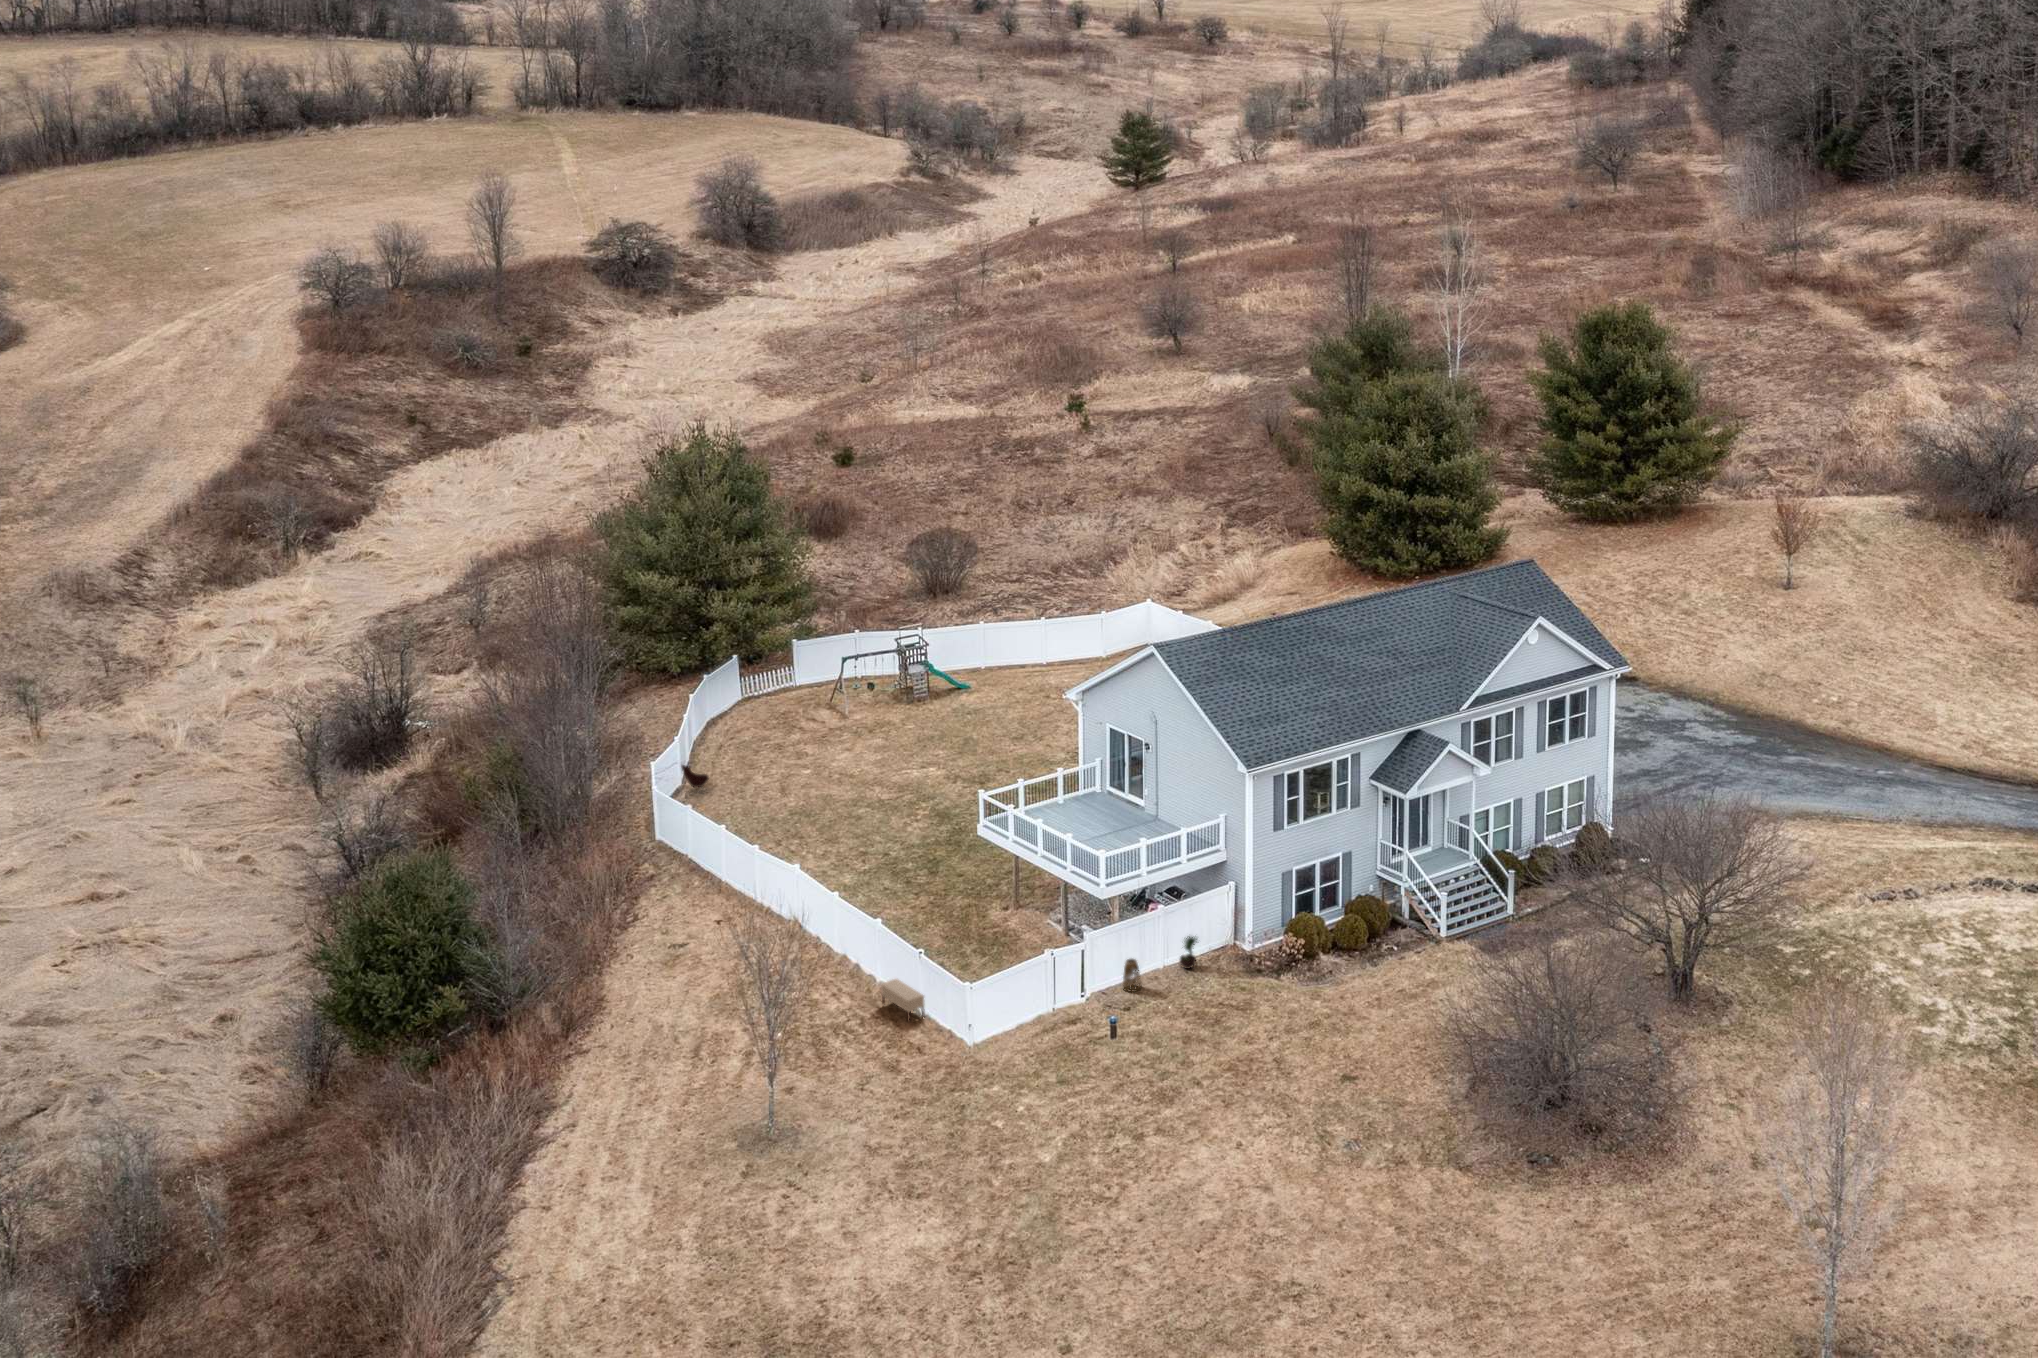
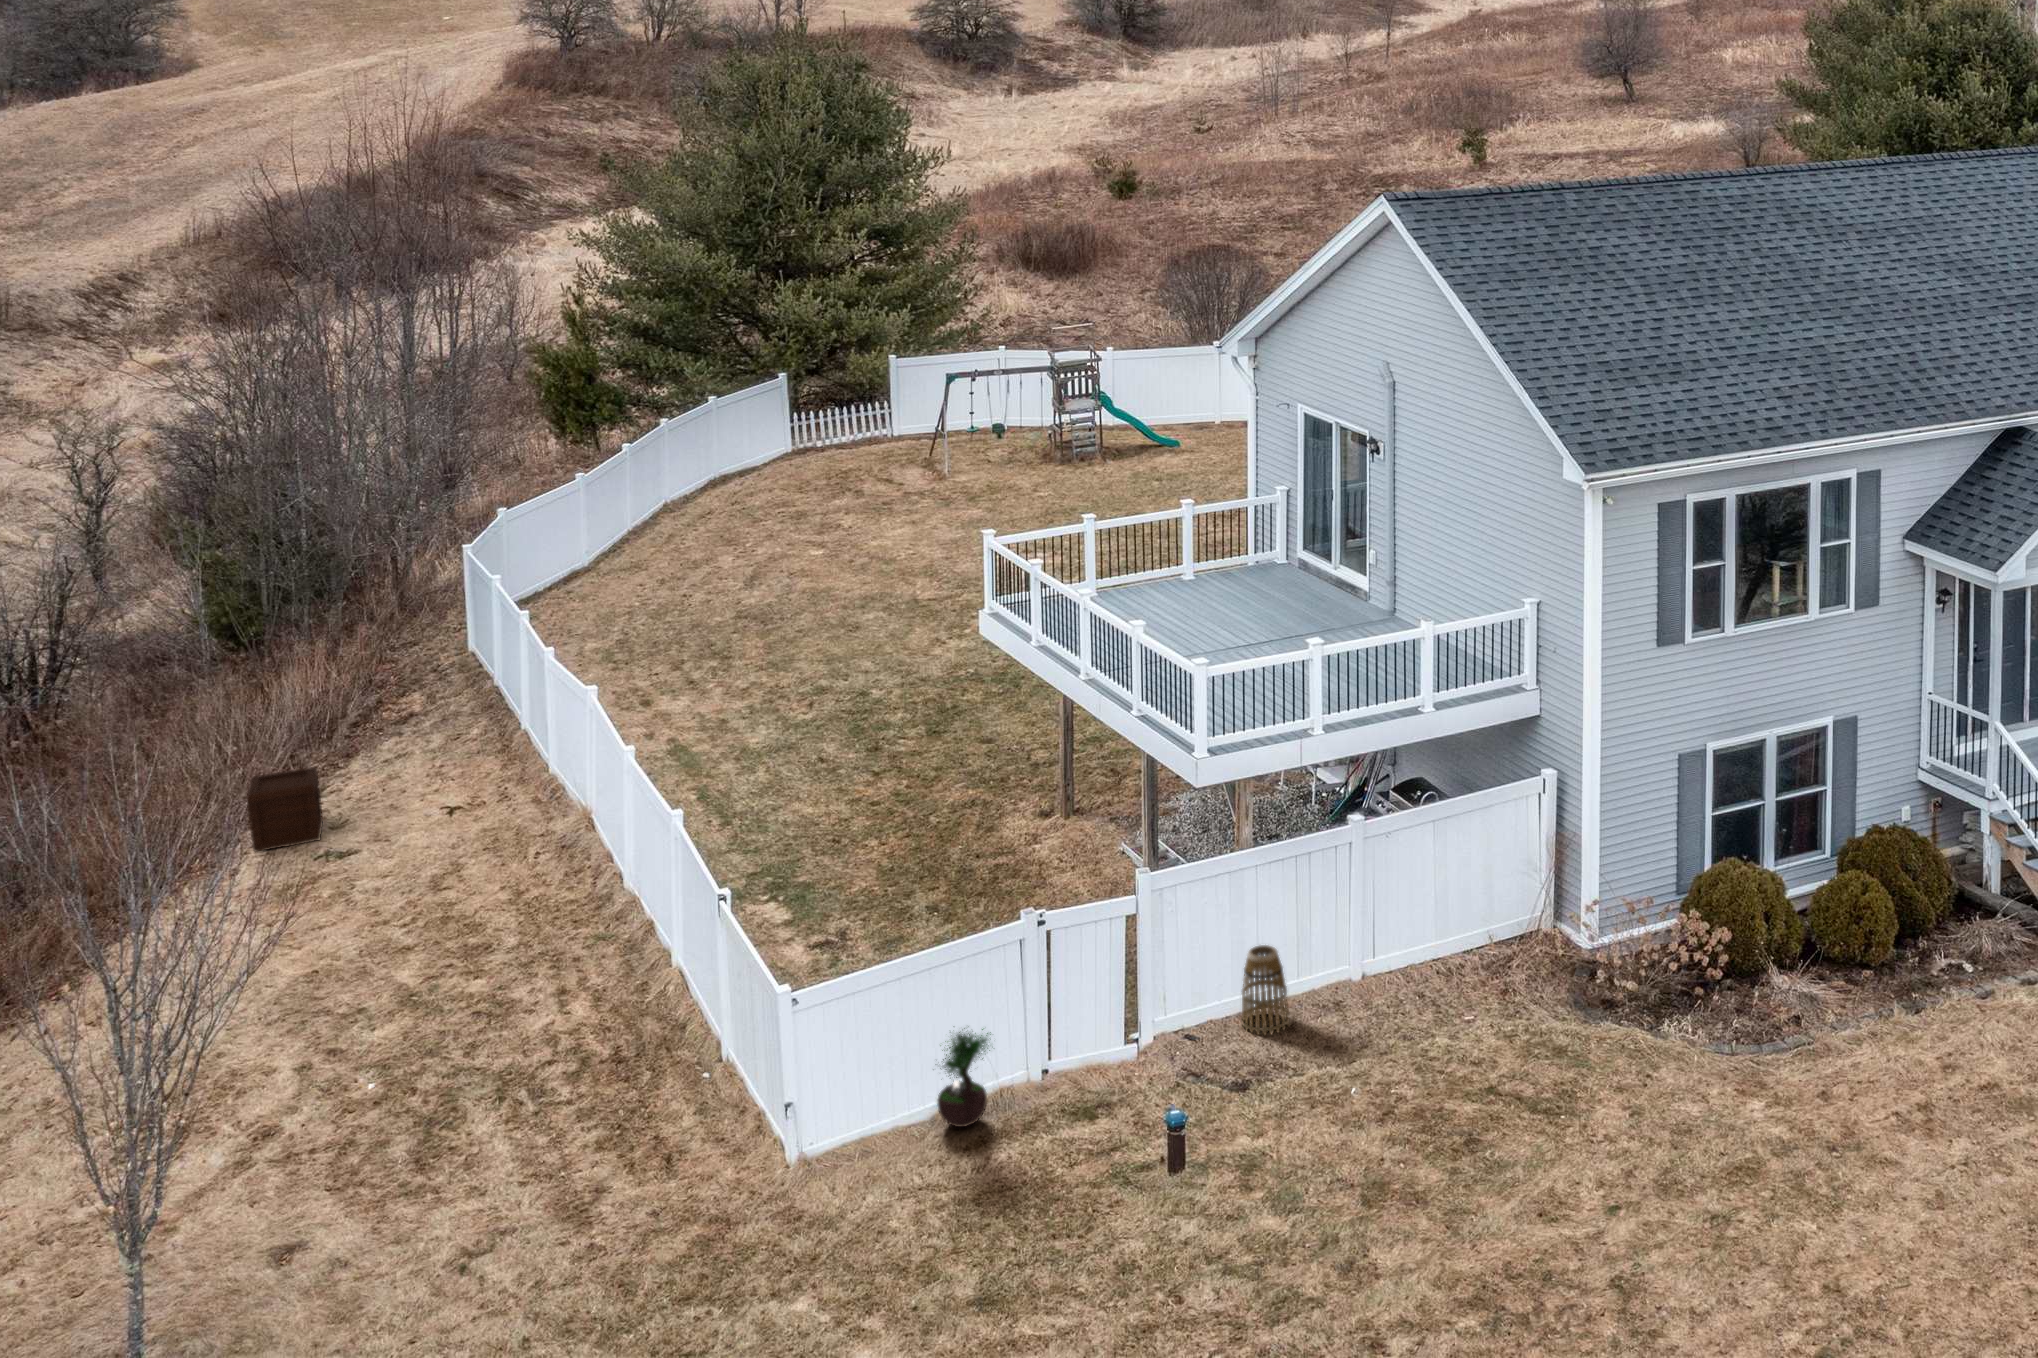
chair: present [681,765,709,792] -> none [557,520,614,580]
wooden crate: none [631,906,668,947] -> present [247,767,323,852]
potted tree: present [1180,936,1197,968] -> present [937,1028,991,1127]
bench: present [881,979,924,1020] -> none [633,959,720,1075]

